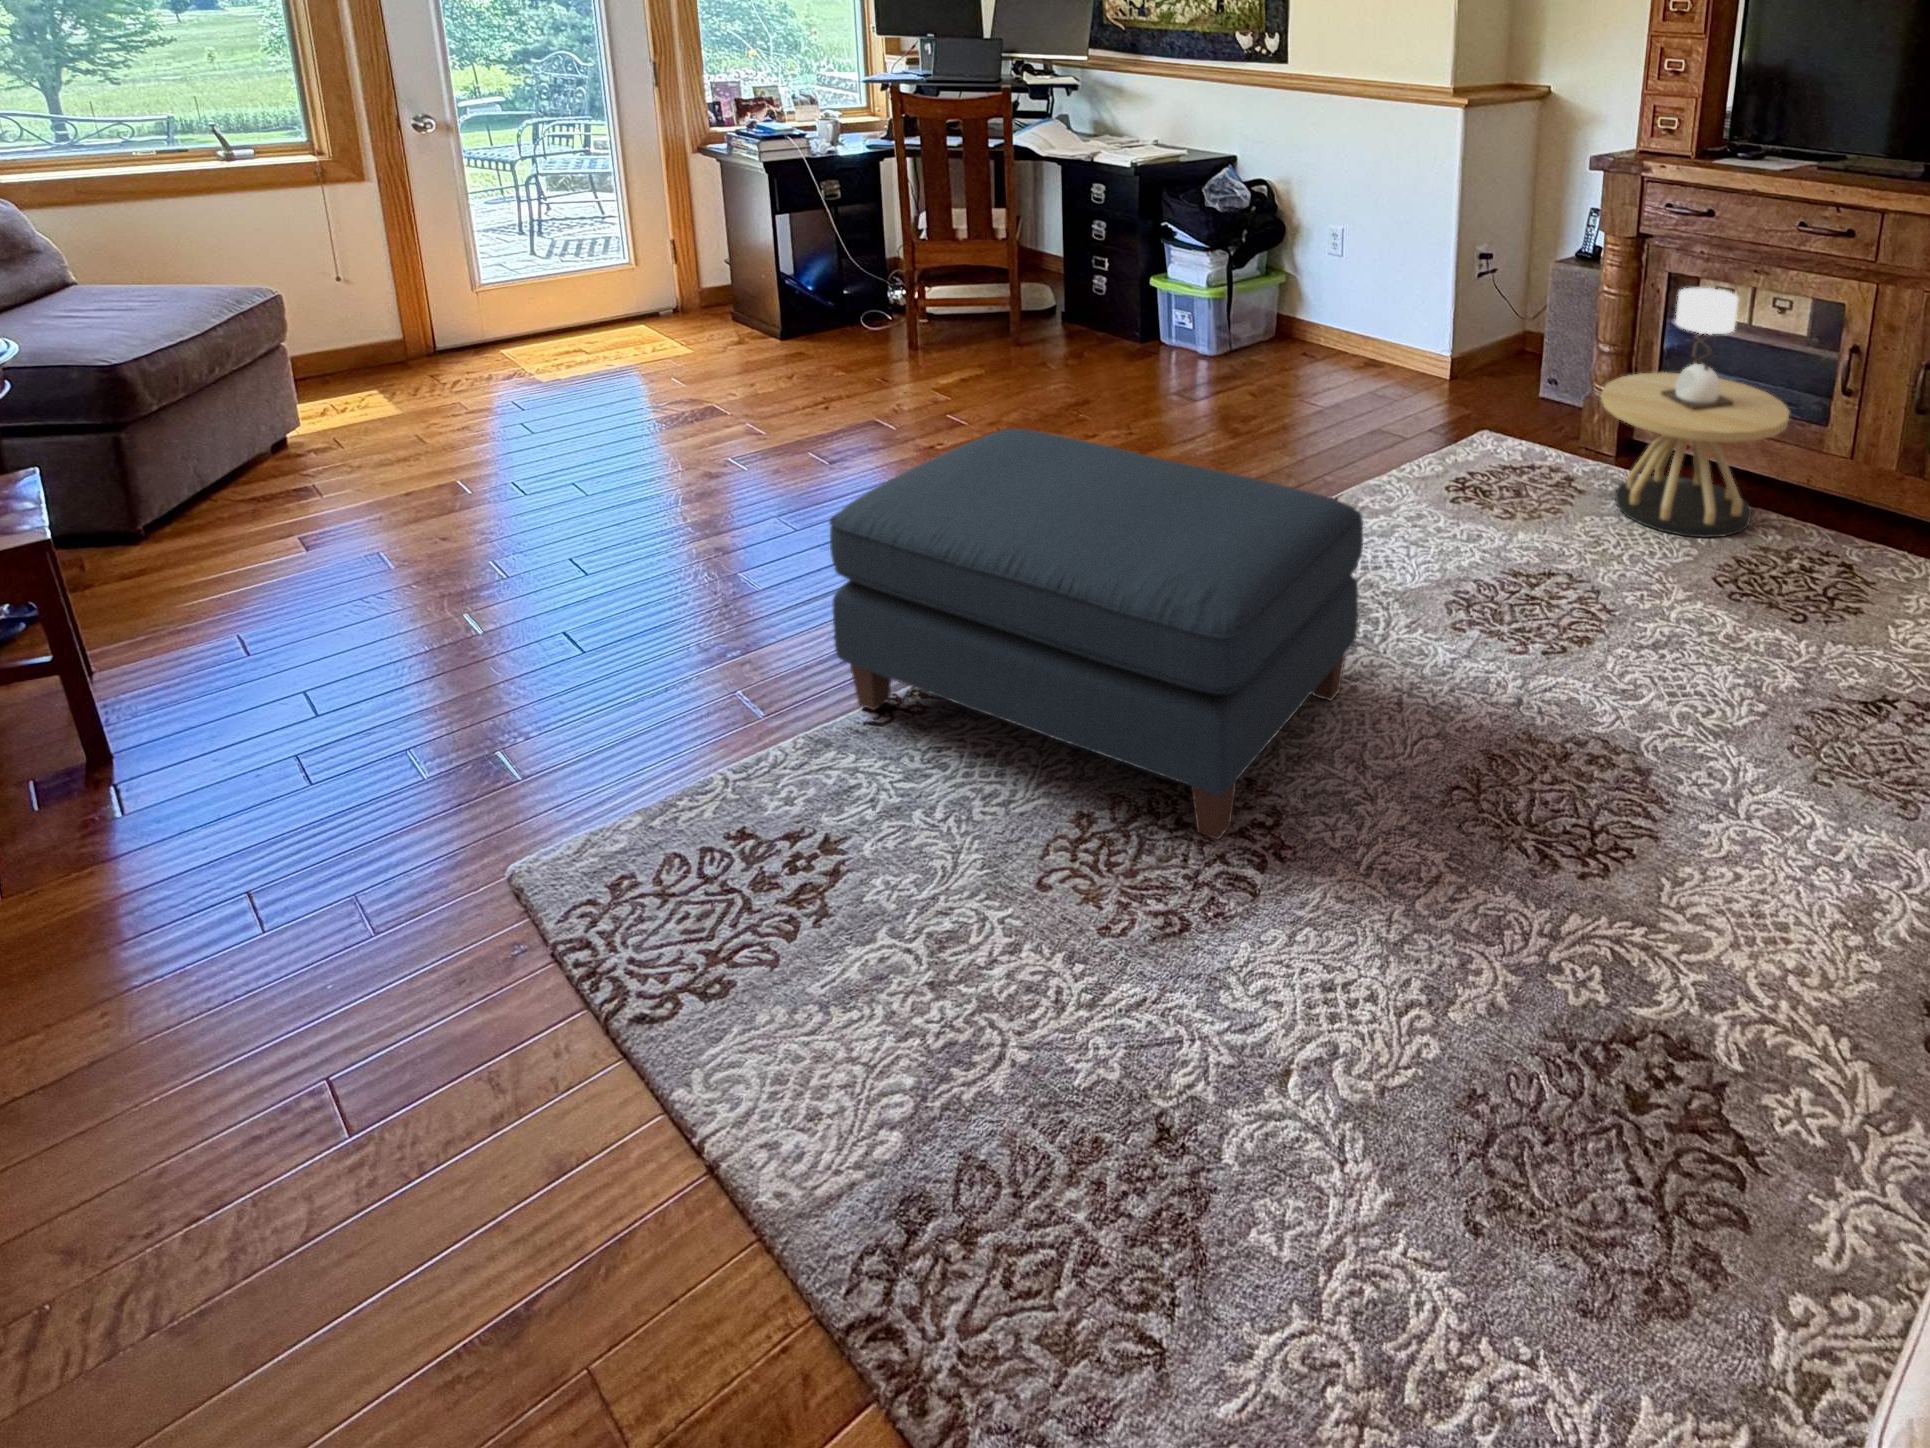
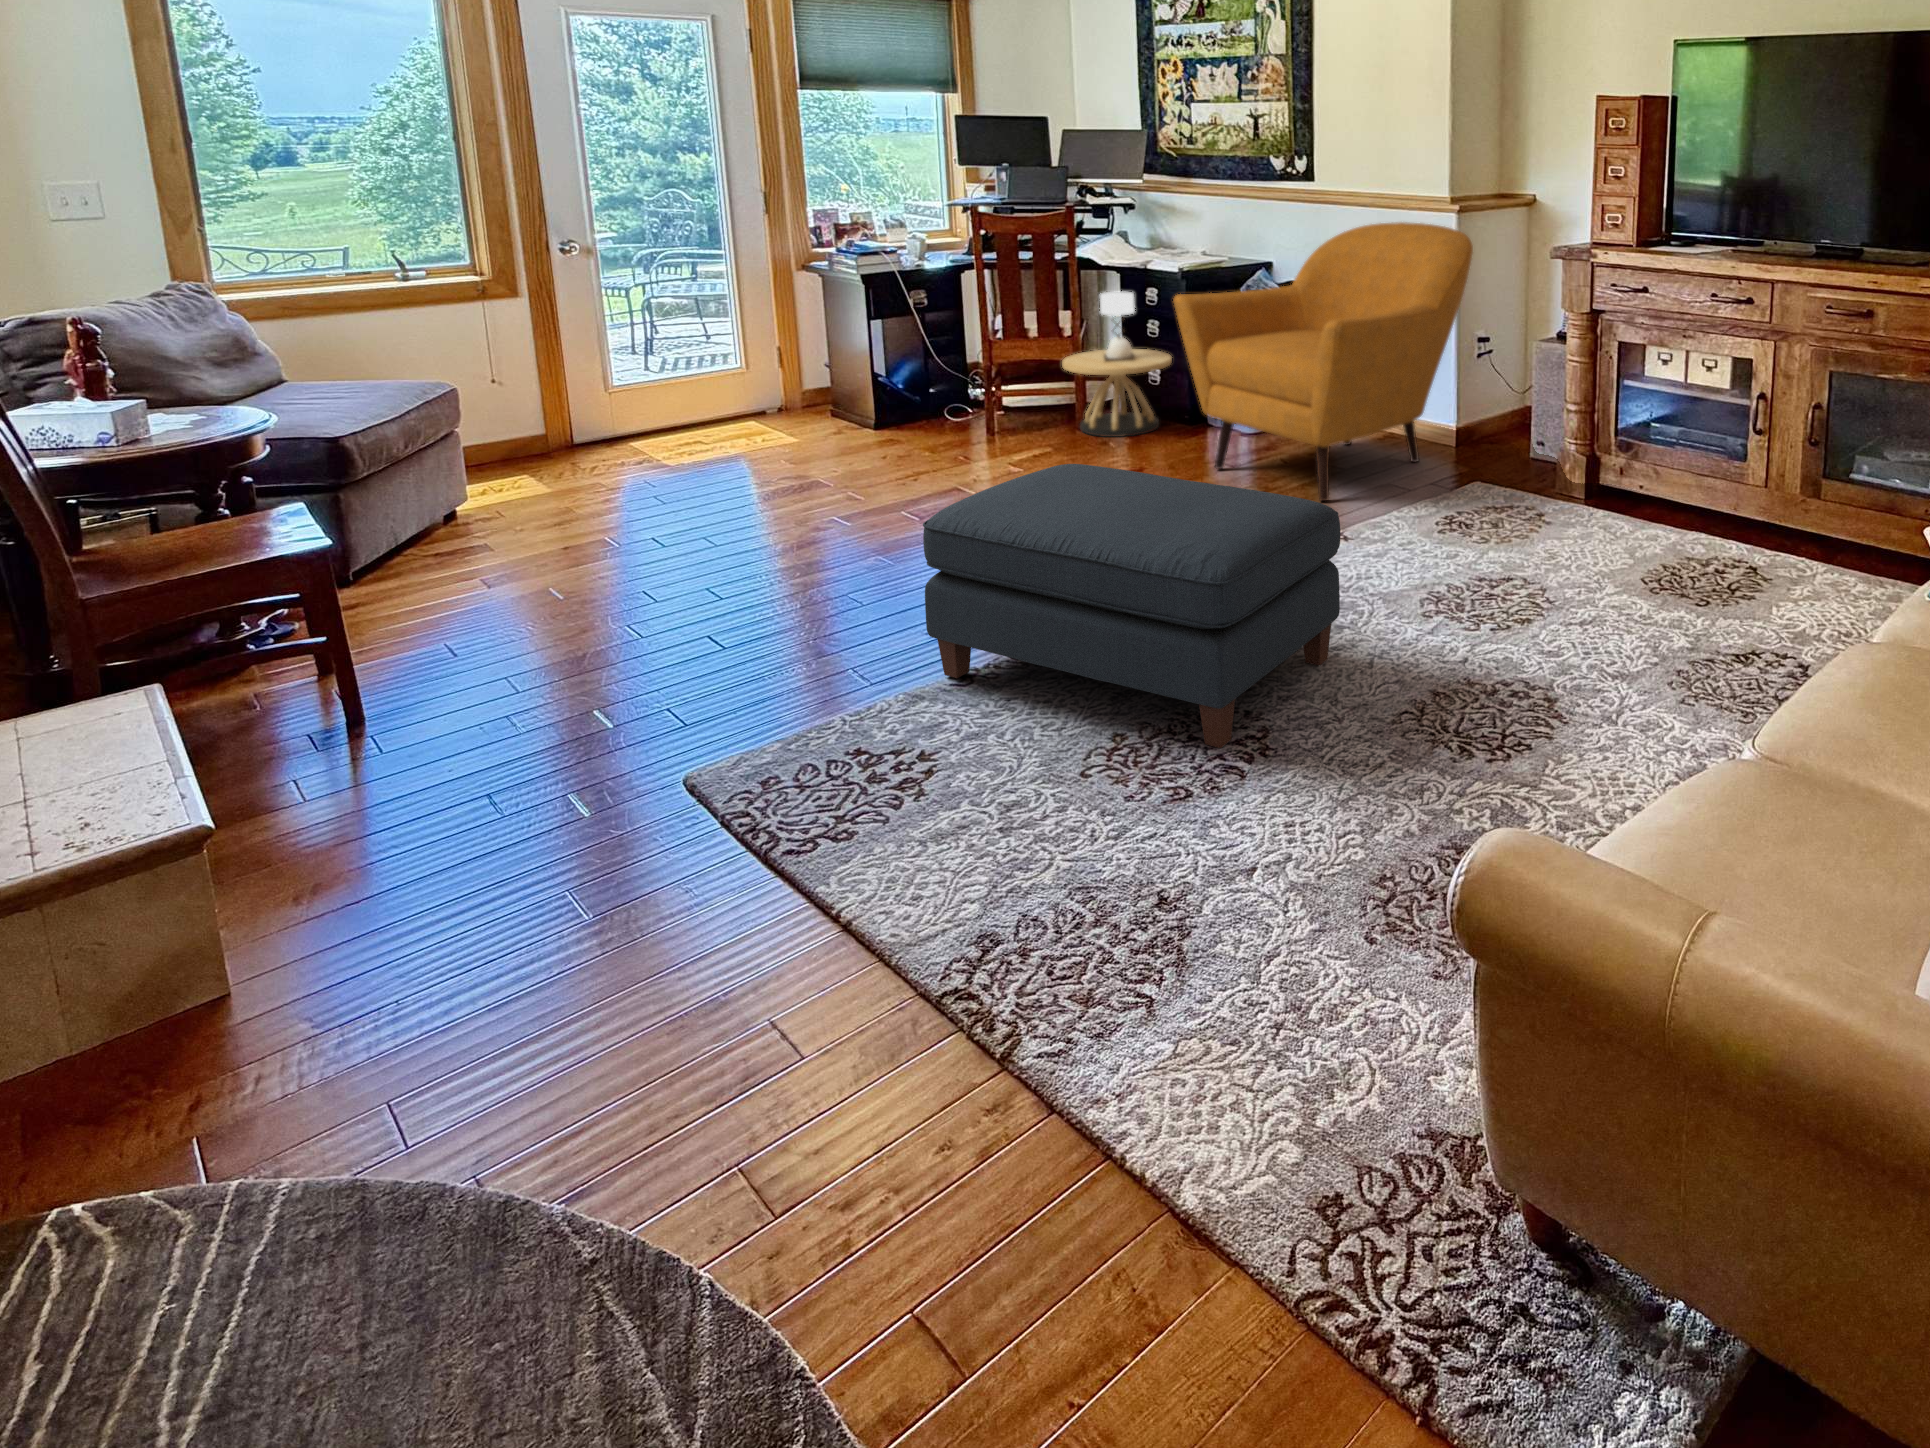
armchair: none [1128,116,1482,449] -> present [1173,222,1473,501]
side table: present [1601,288,1790,538] -> present [1062,291,1172,437]

